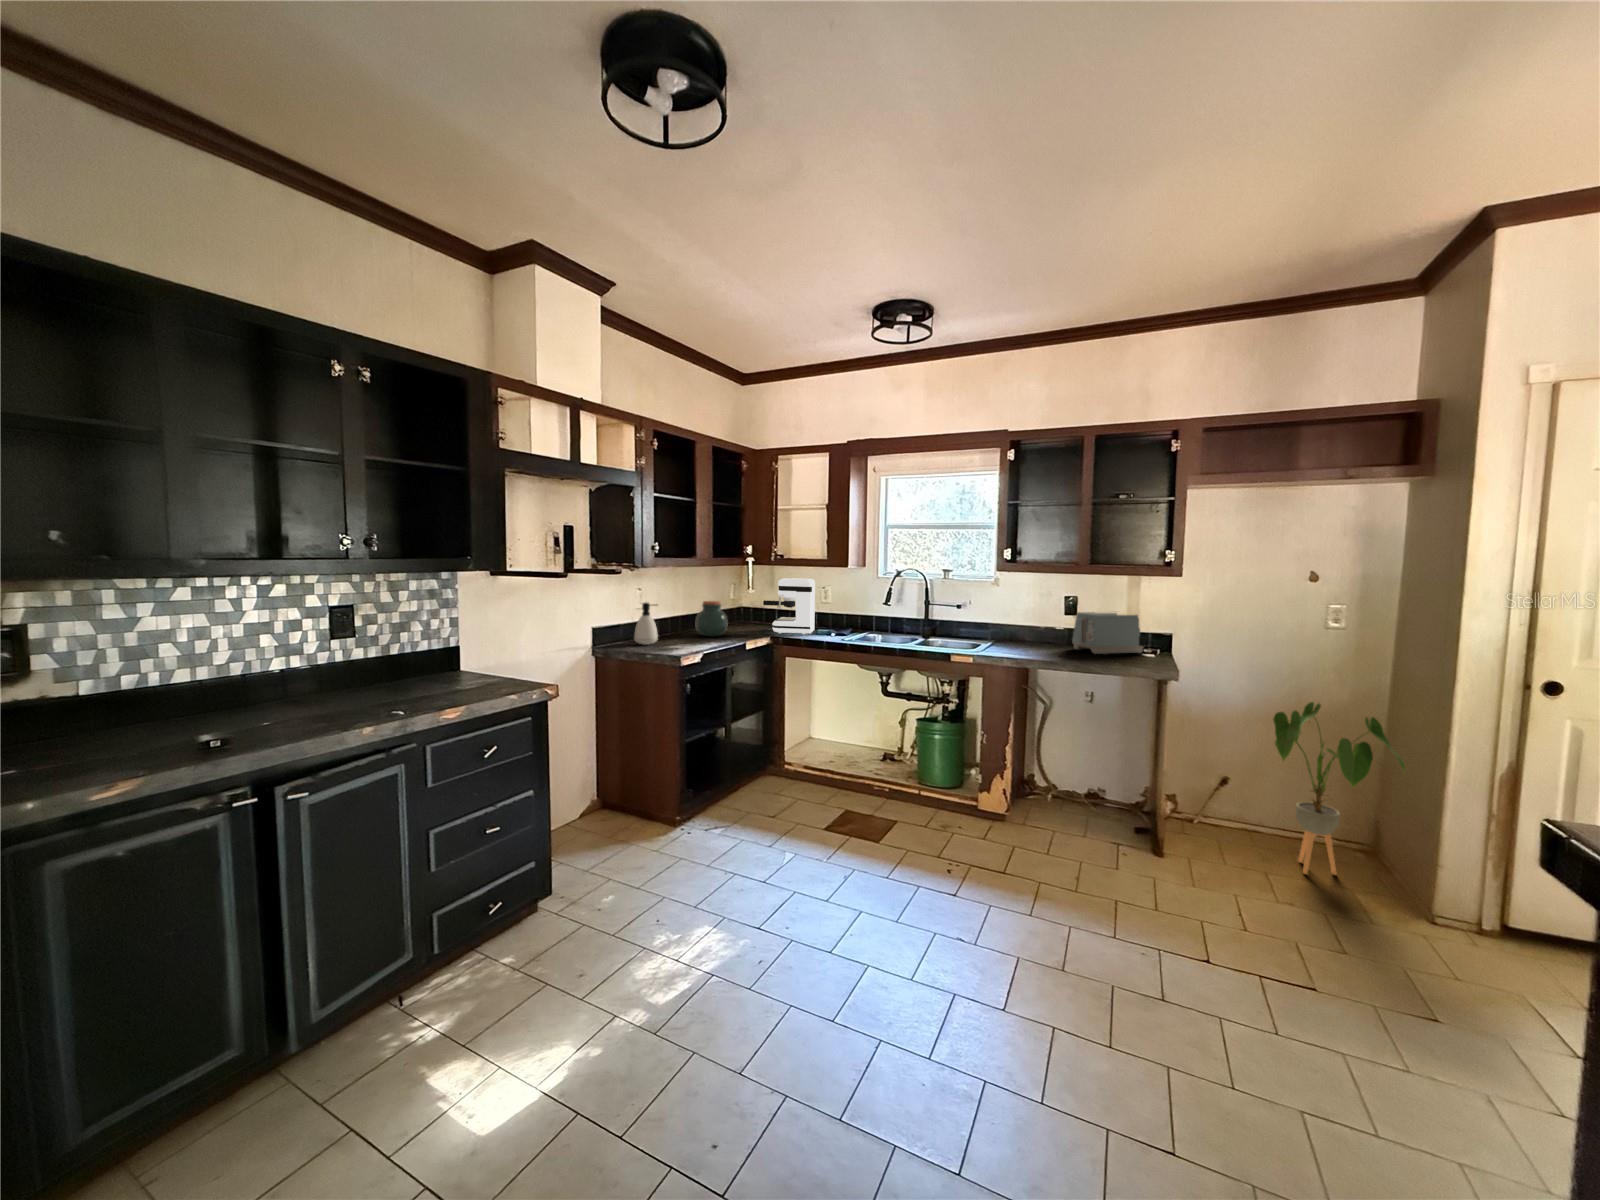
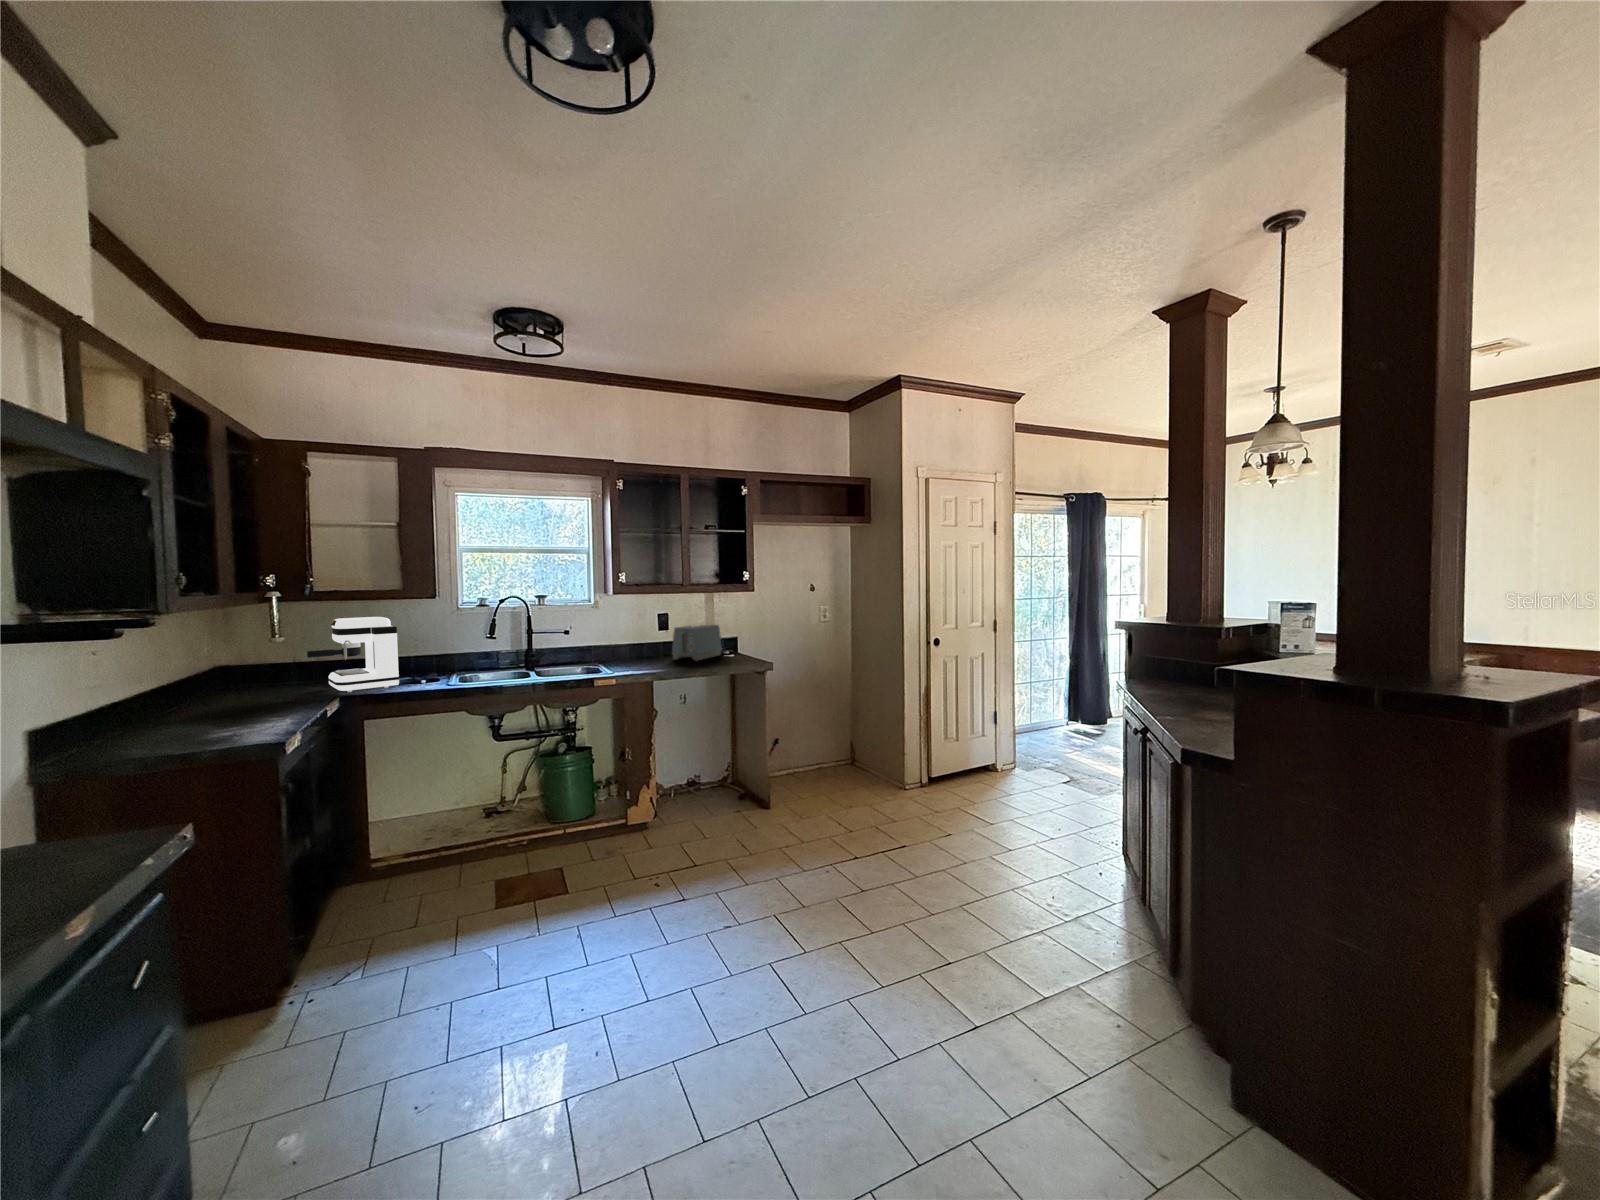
jar: present [696,601,728,636] -> none [215,659,277,713]
soap dispenser: present [634,603,658,645] -> none [136,674,189,744]
house plant: present [1273,702,1405,875] -> none [812,672,881,786]

